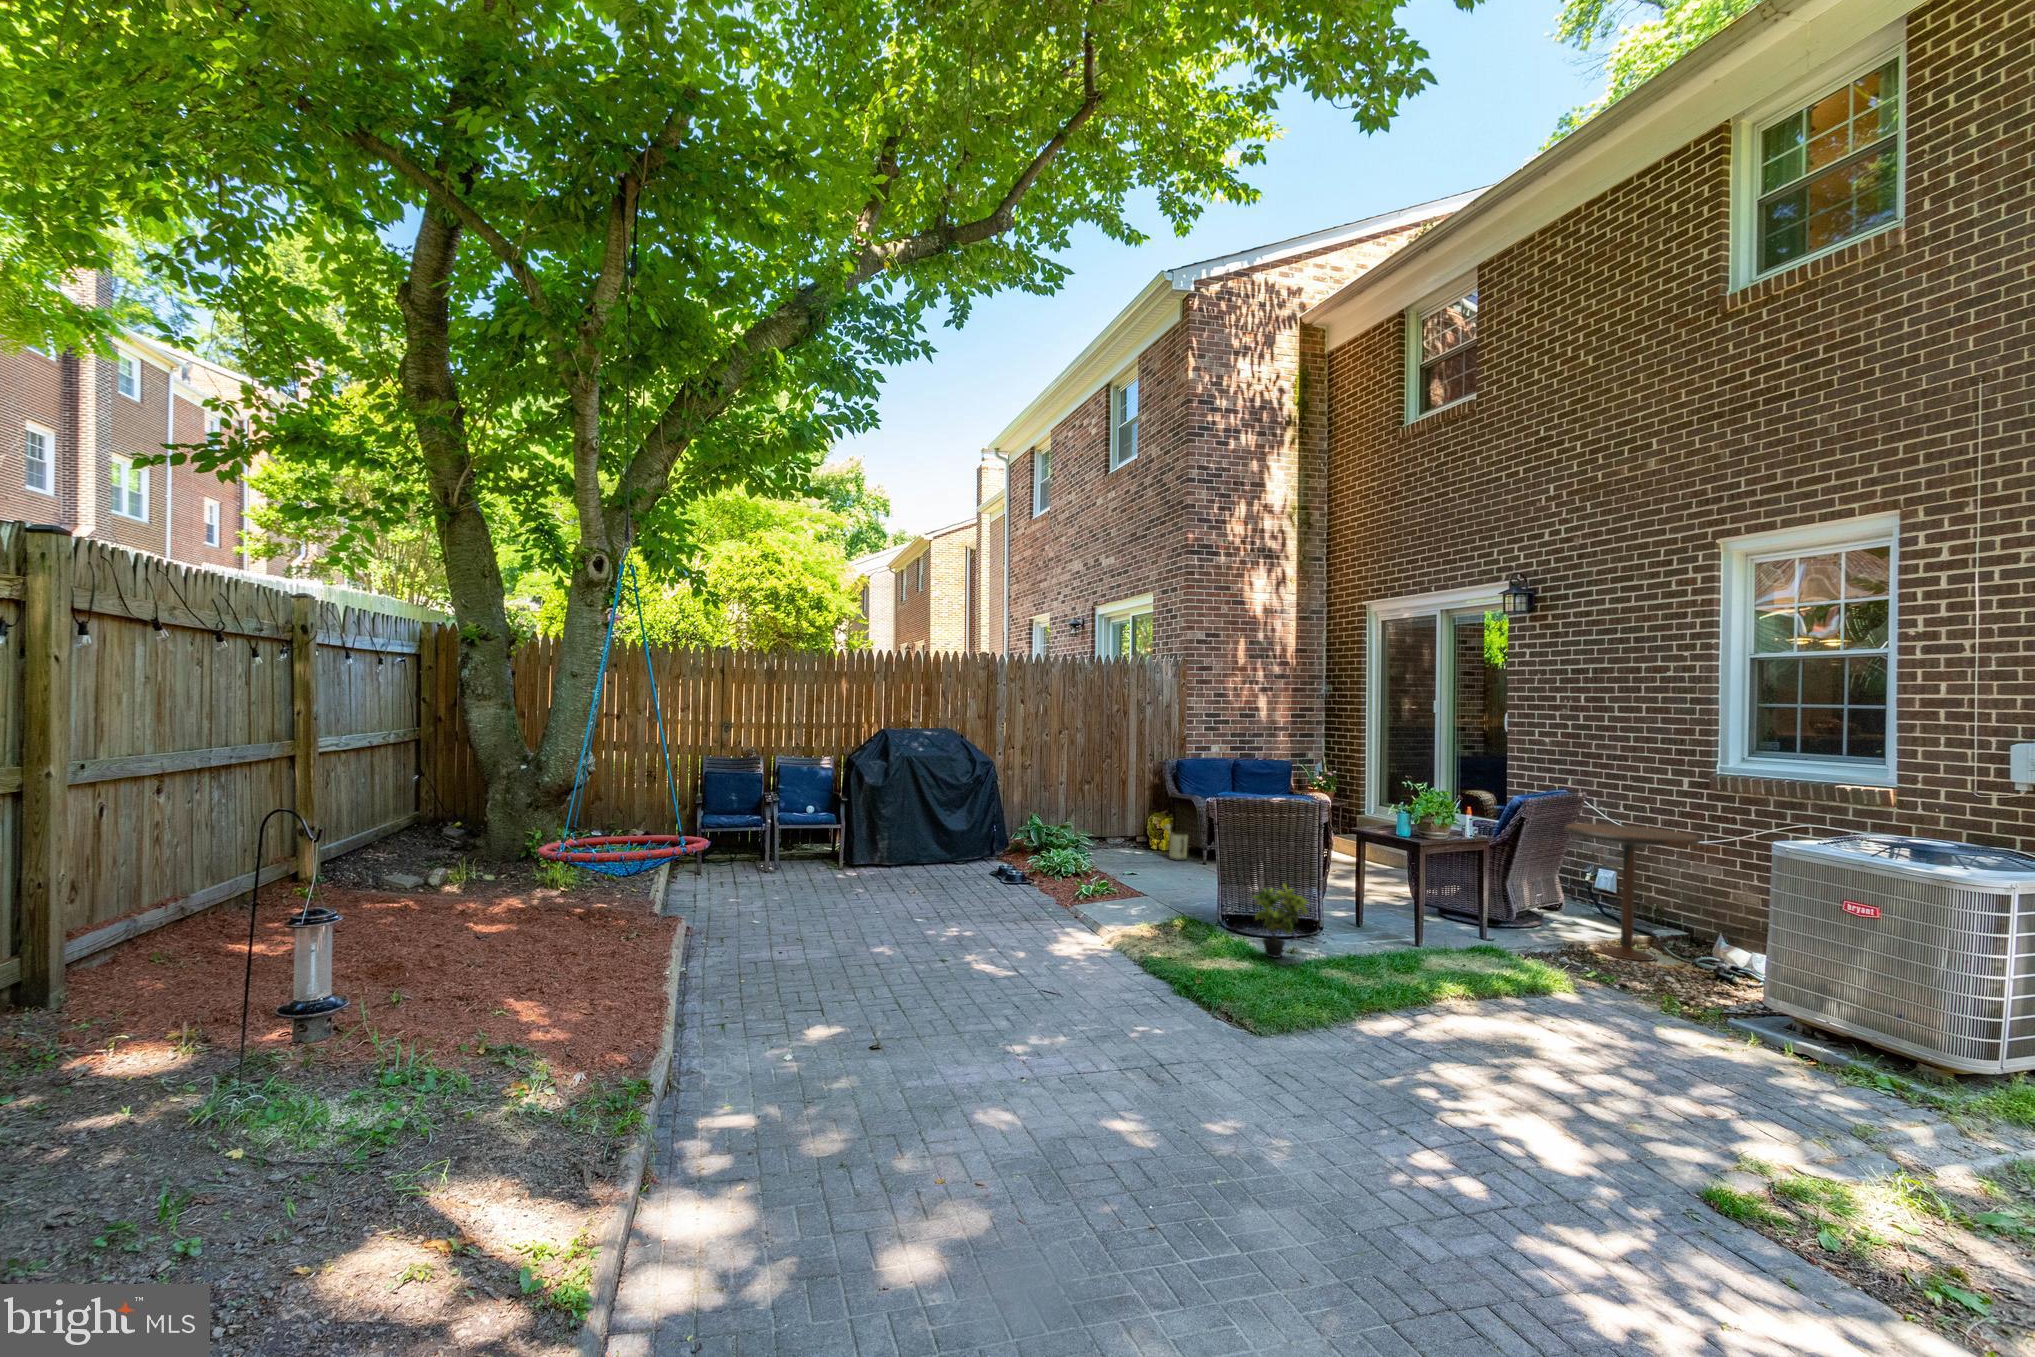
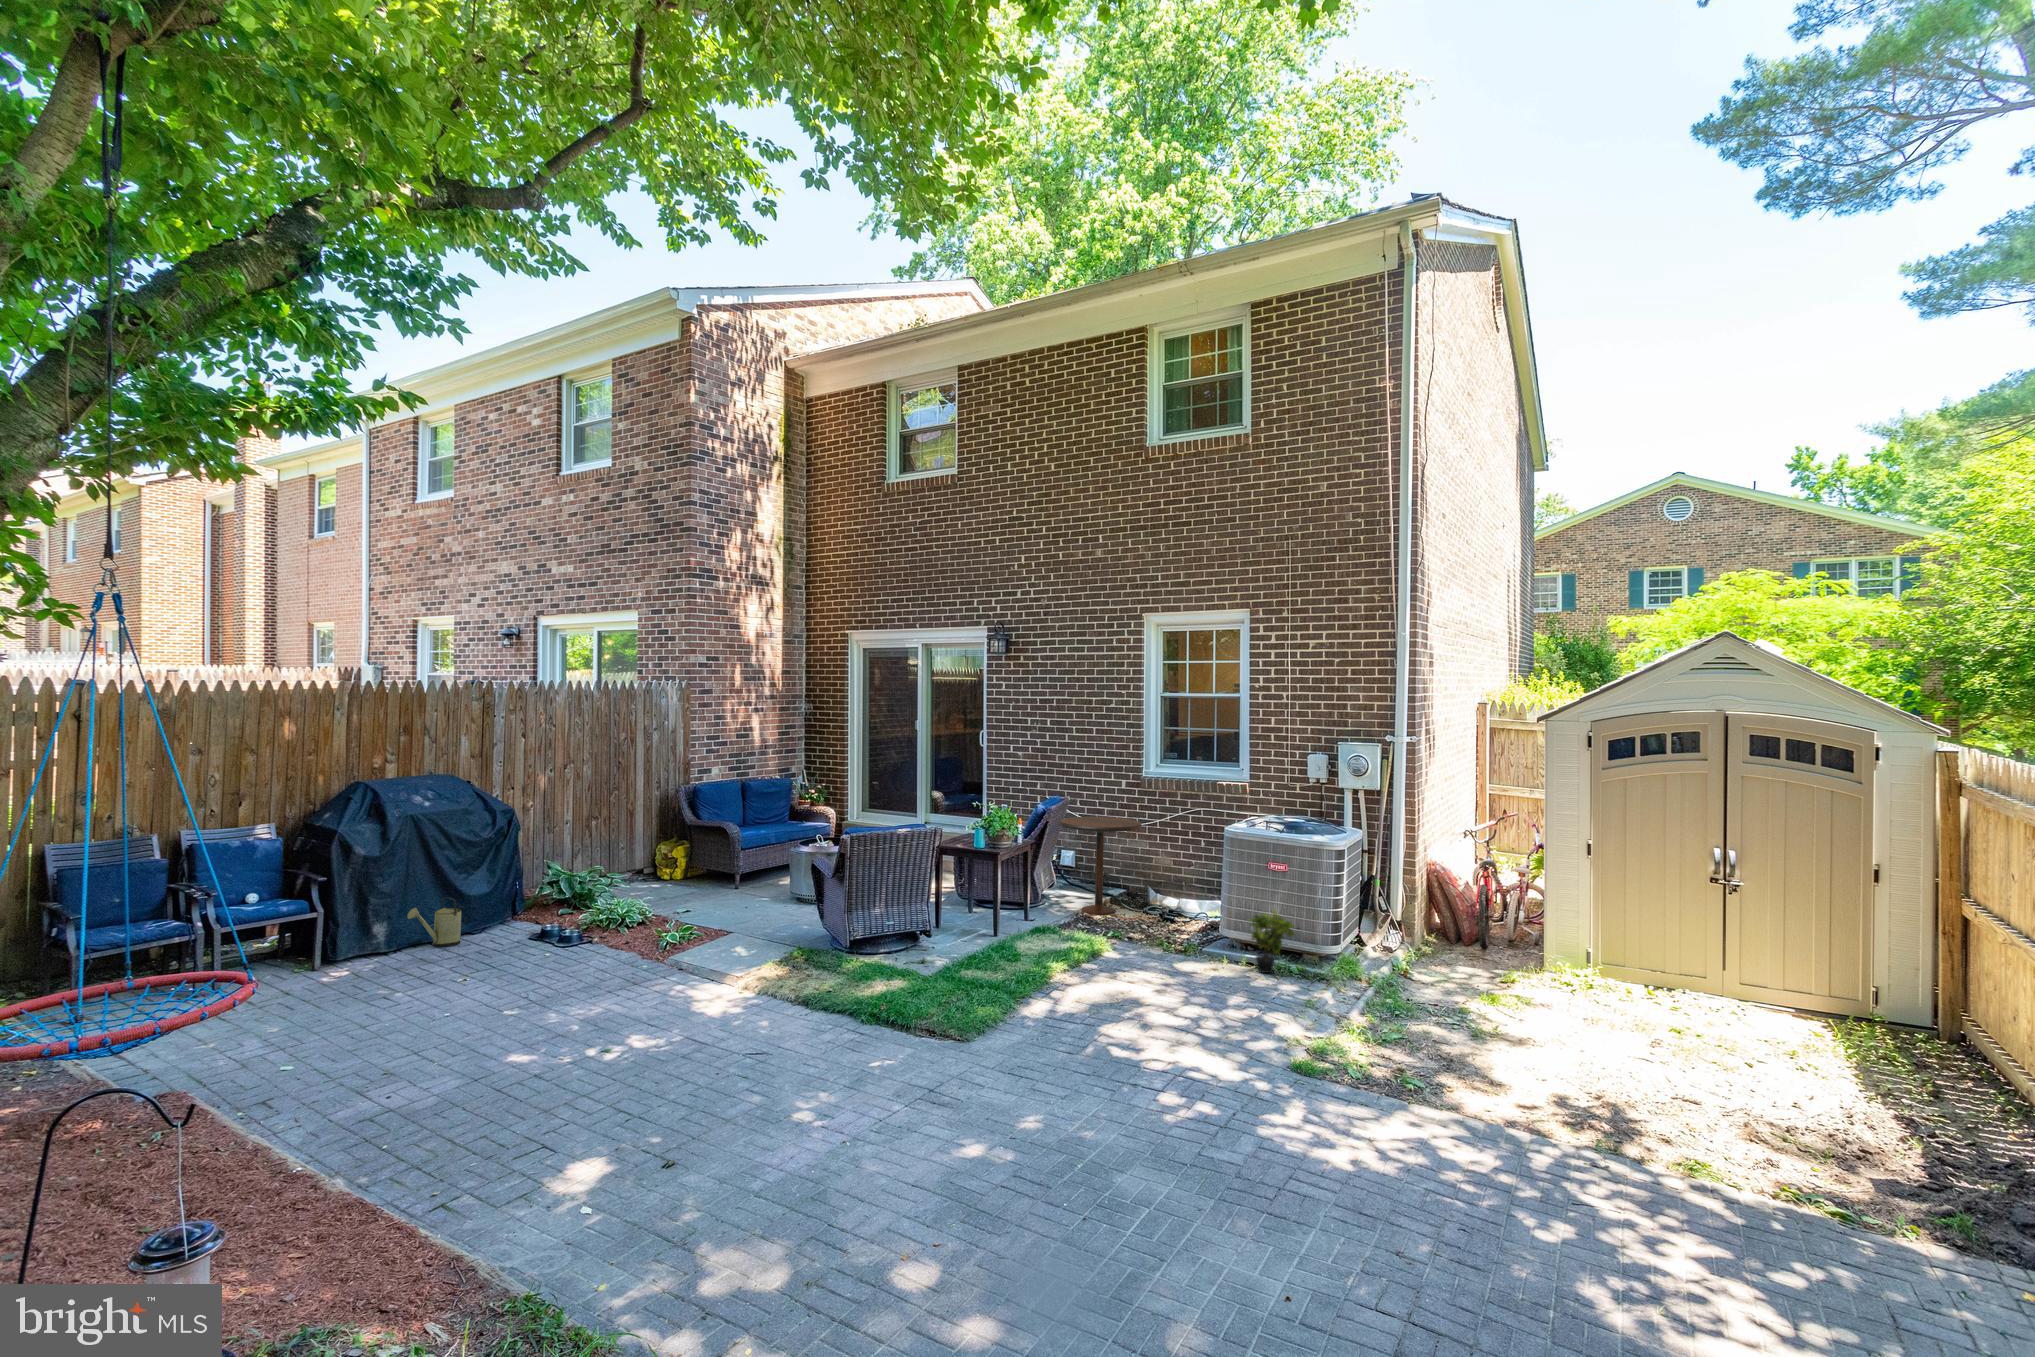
watering can: present [1164,824,1188,861] -> present [407,897,465,947]
potted plant: present [1253,884,1308,958] -> present [1250,910,1295,973]

